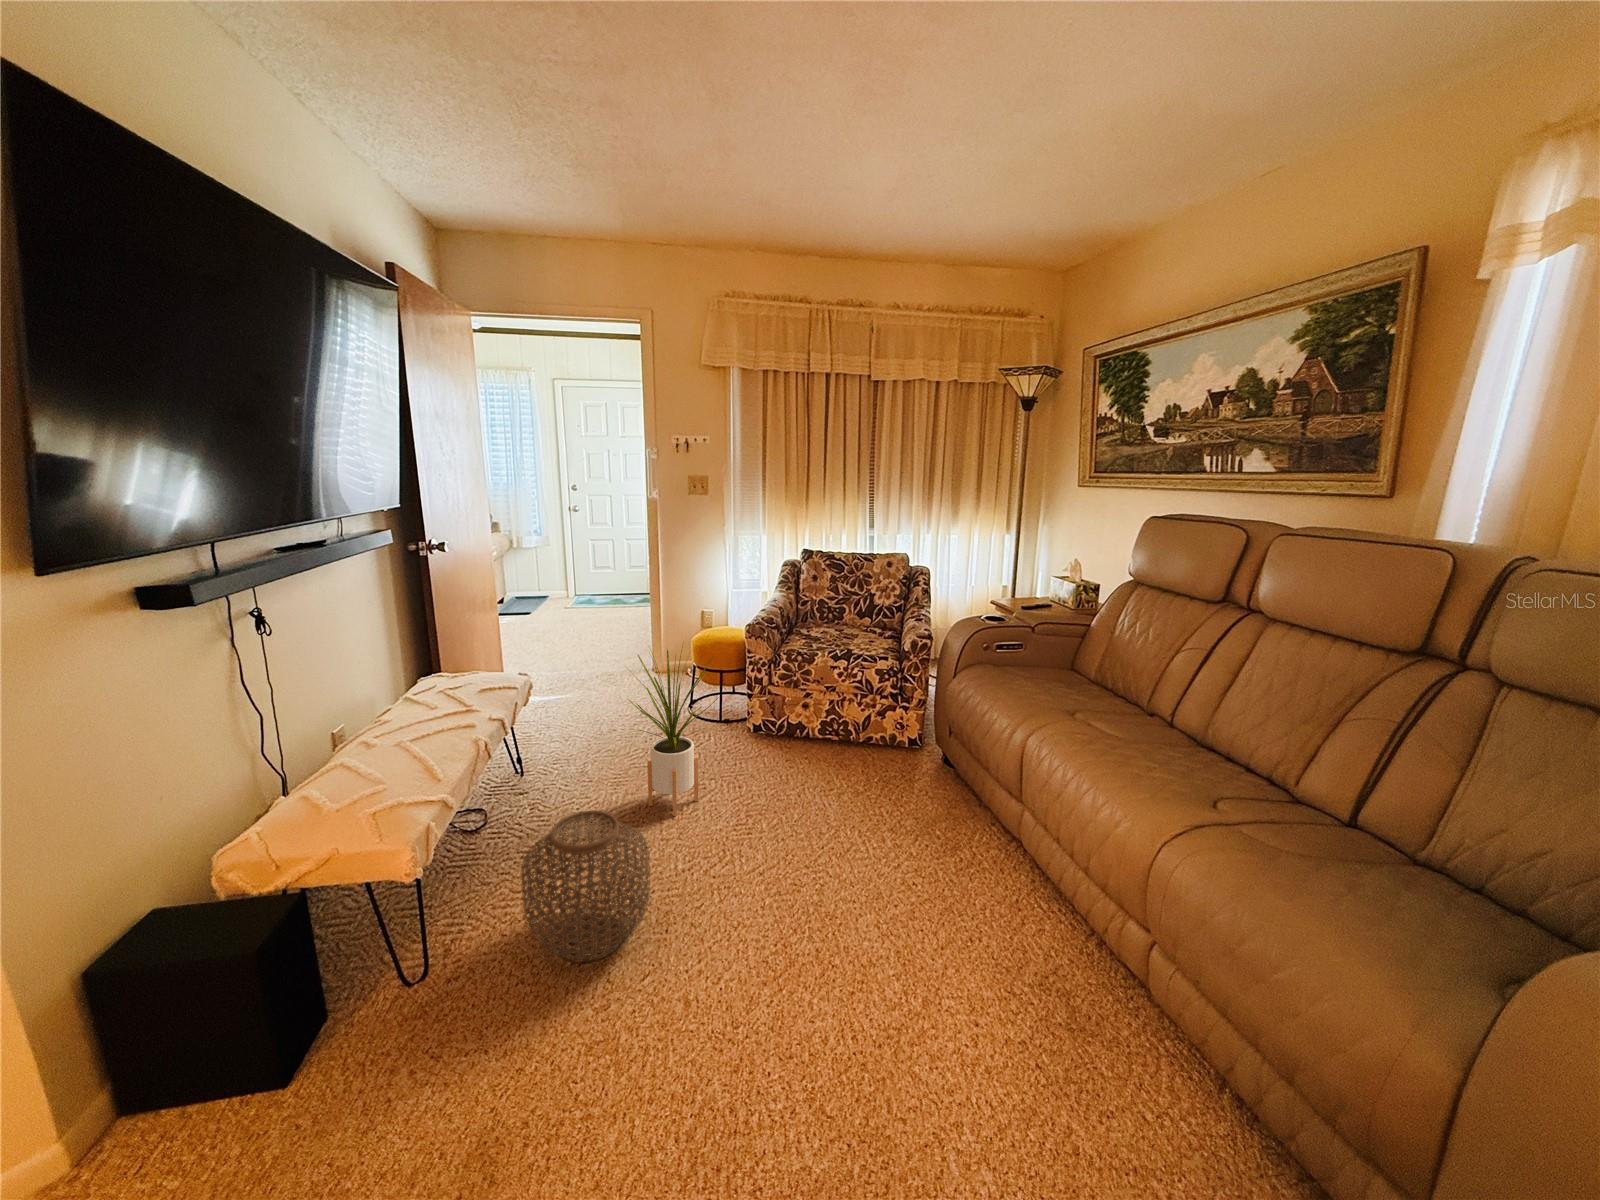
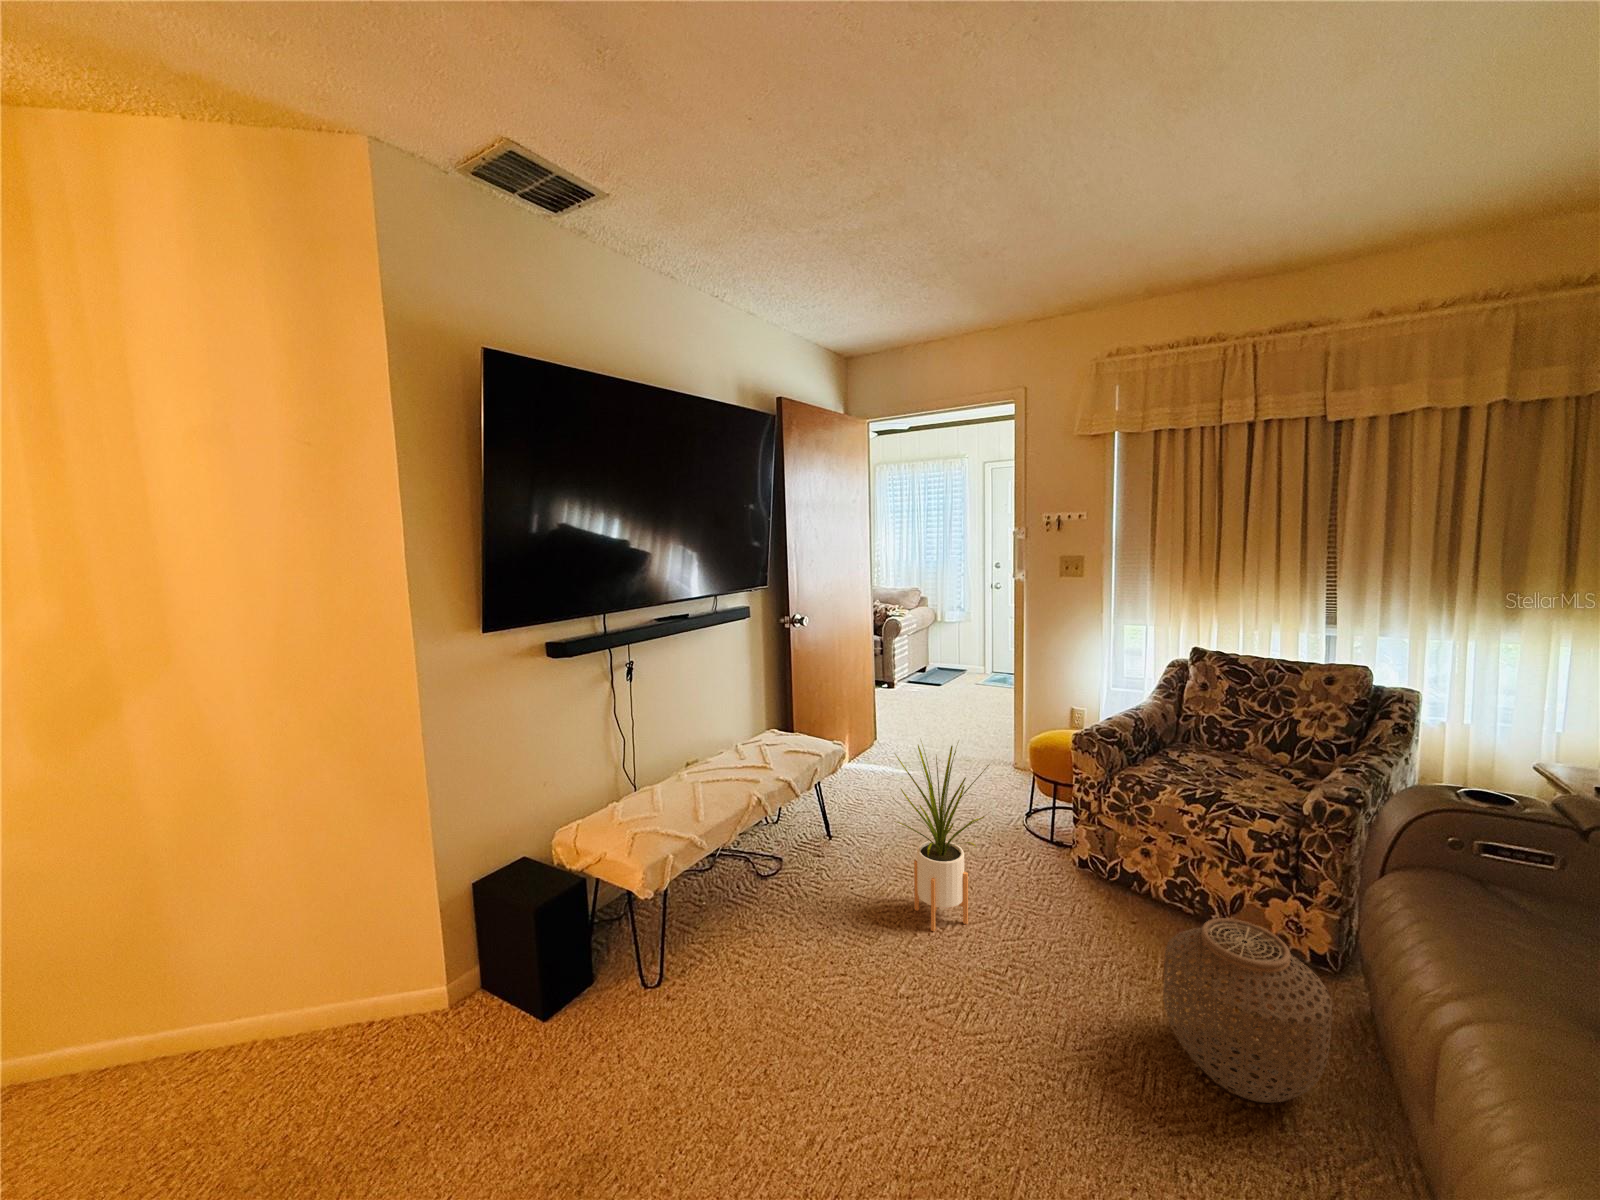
woven basket: present [521,811,650,961] -> present [1163,918,1332,1103]

